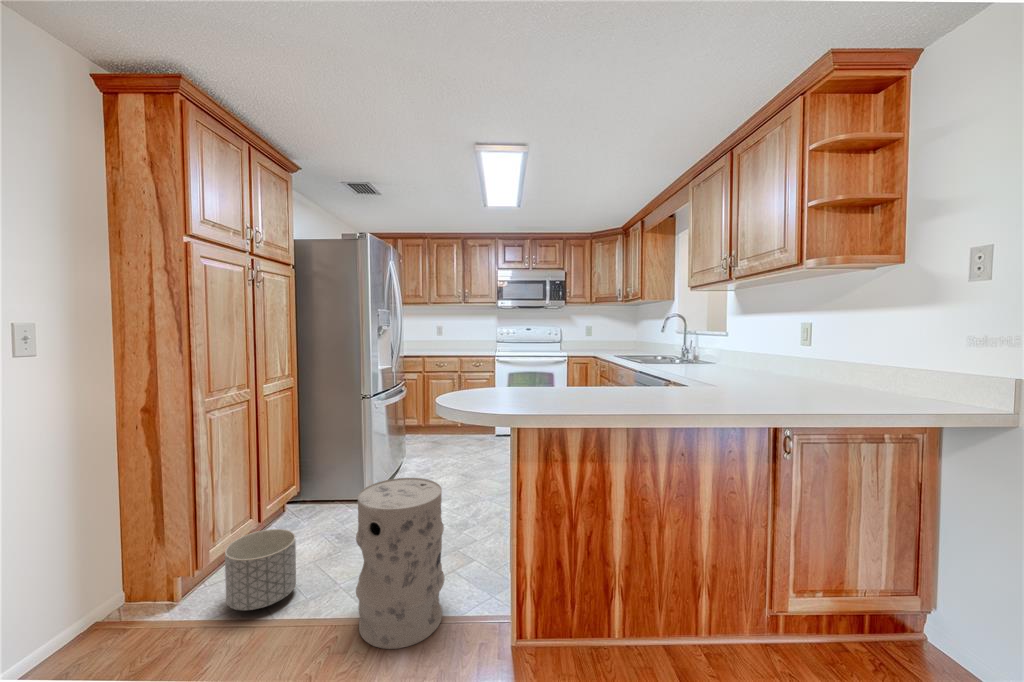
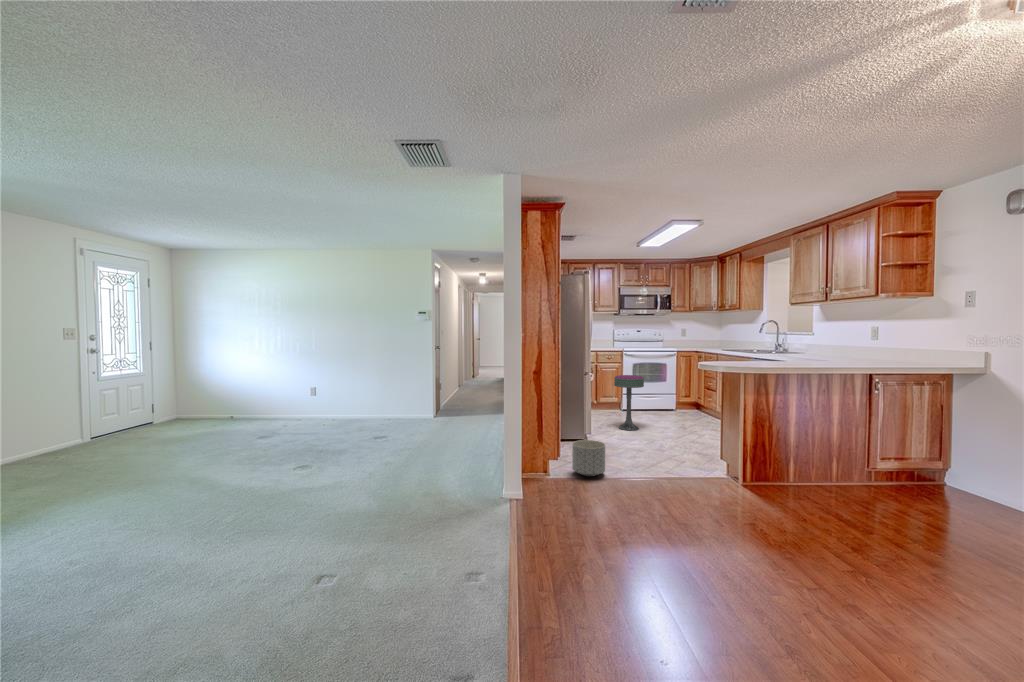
bar stool: none [450,393,491,475] -> present [614,375,644,430]
trash can: present [356,478,445,649] -> none [650,410,696,487]

